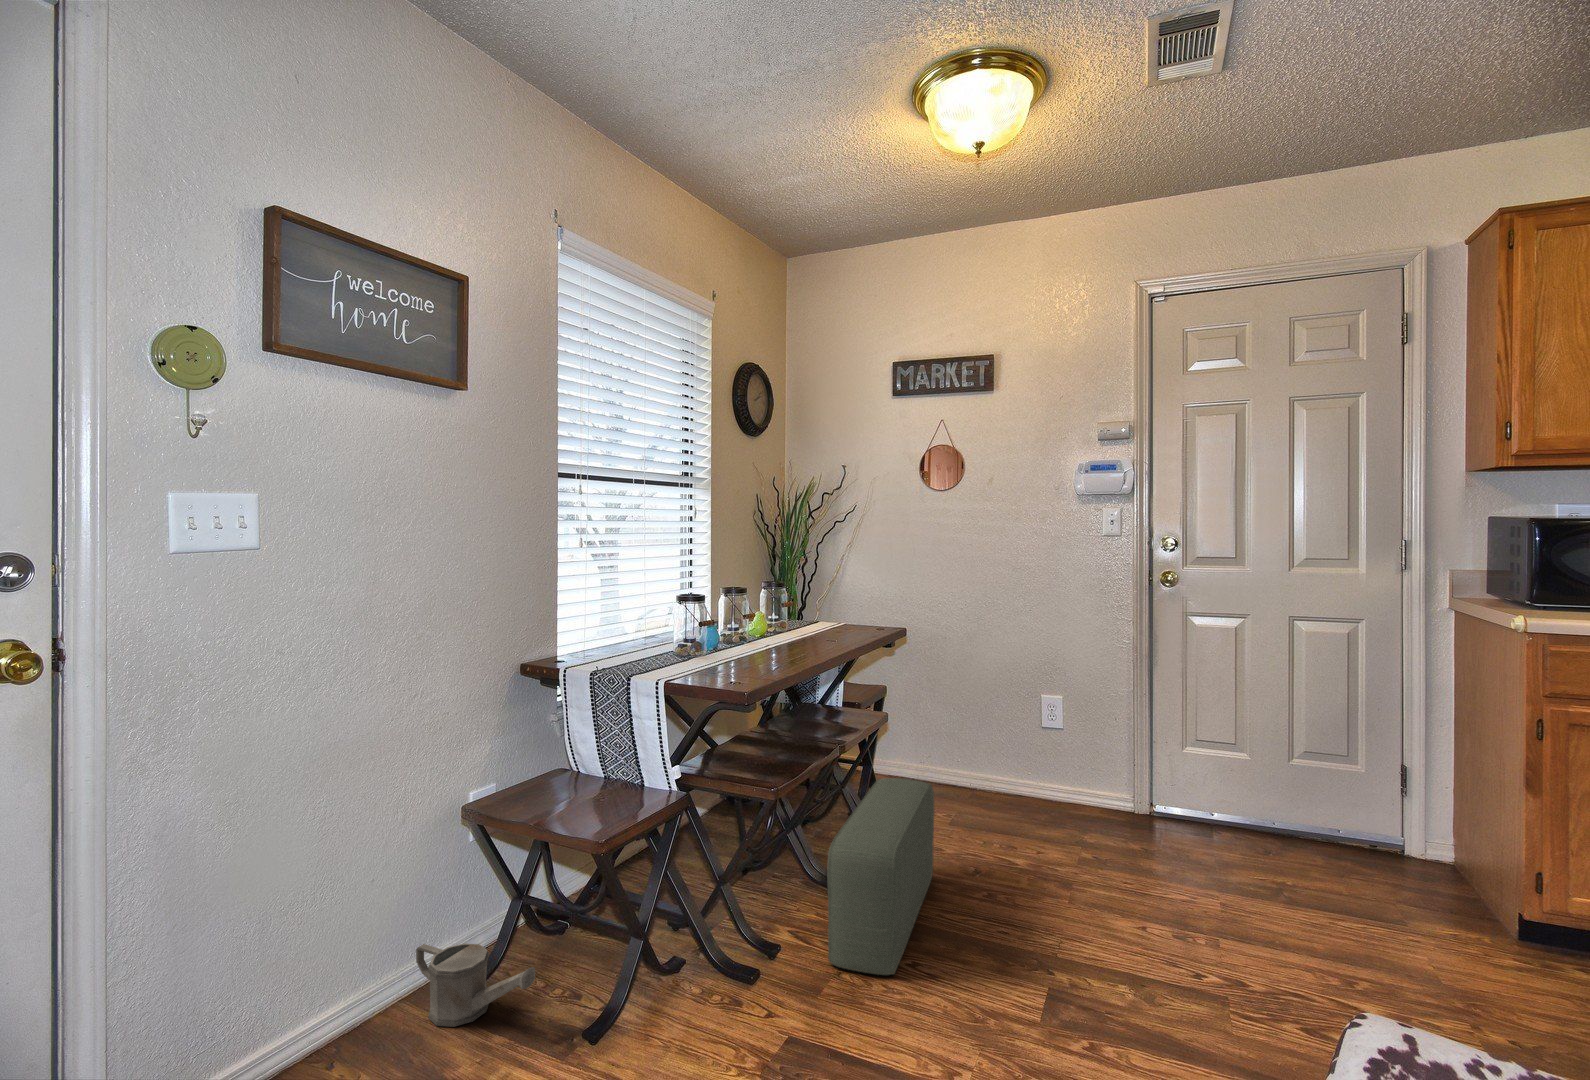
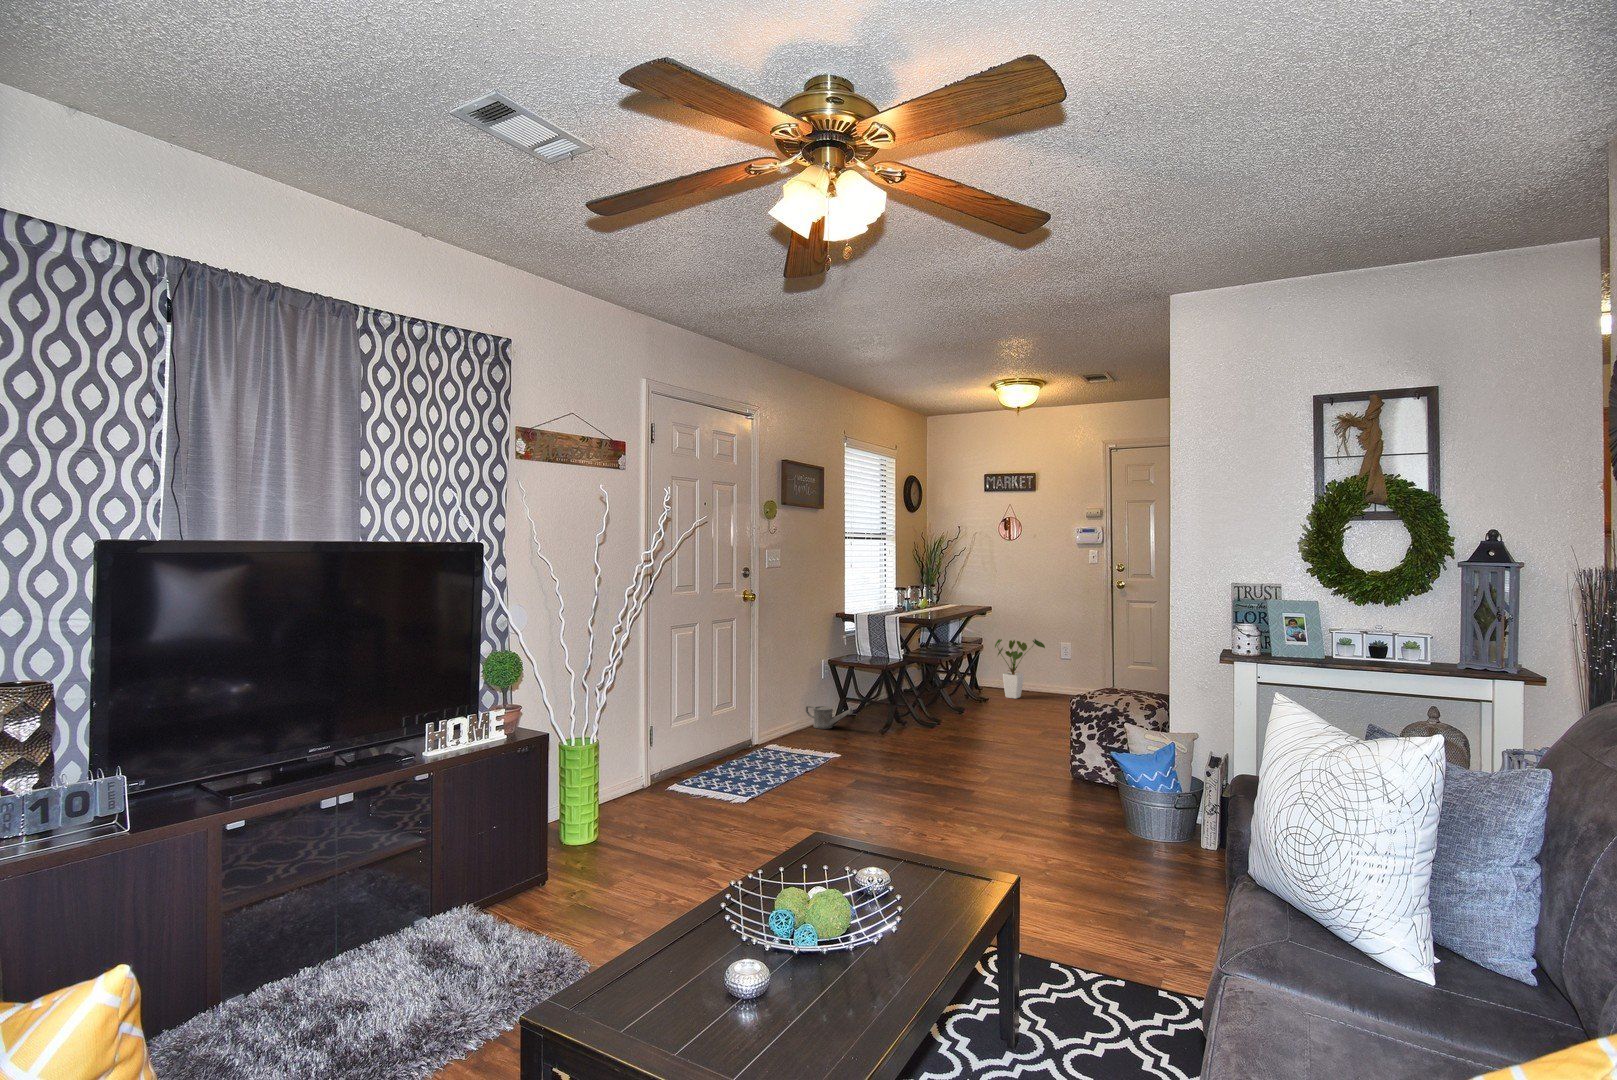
house plant: none [918,685,1015,812] -> present [995,639,1045,699]
pouf: present [827,778,934,975] -> none [953,668,999,727]

